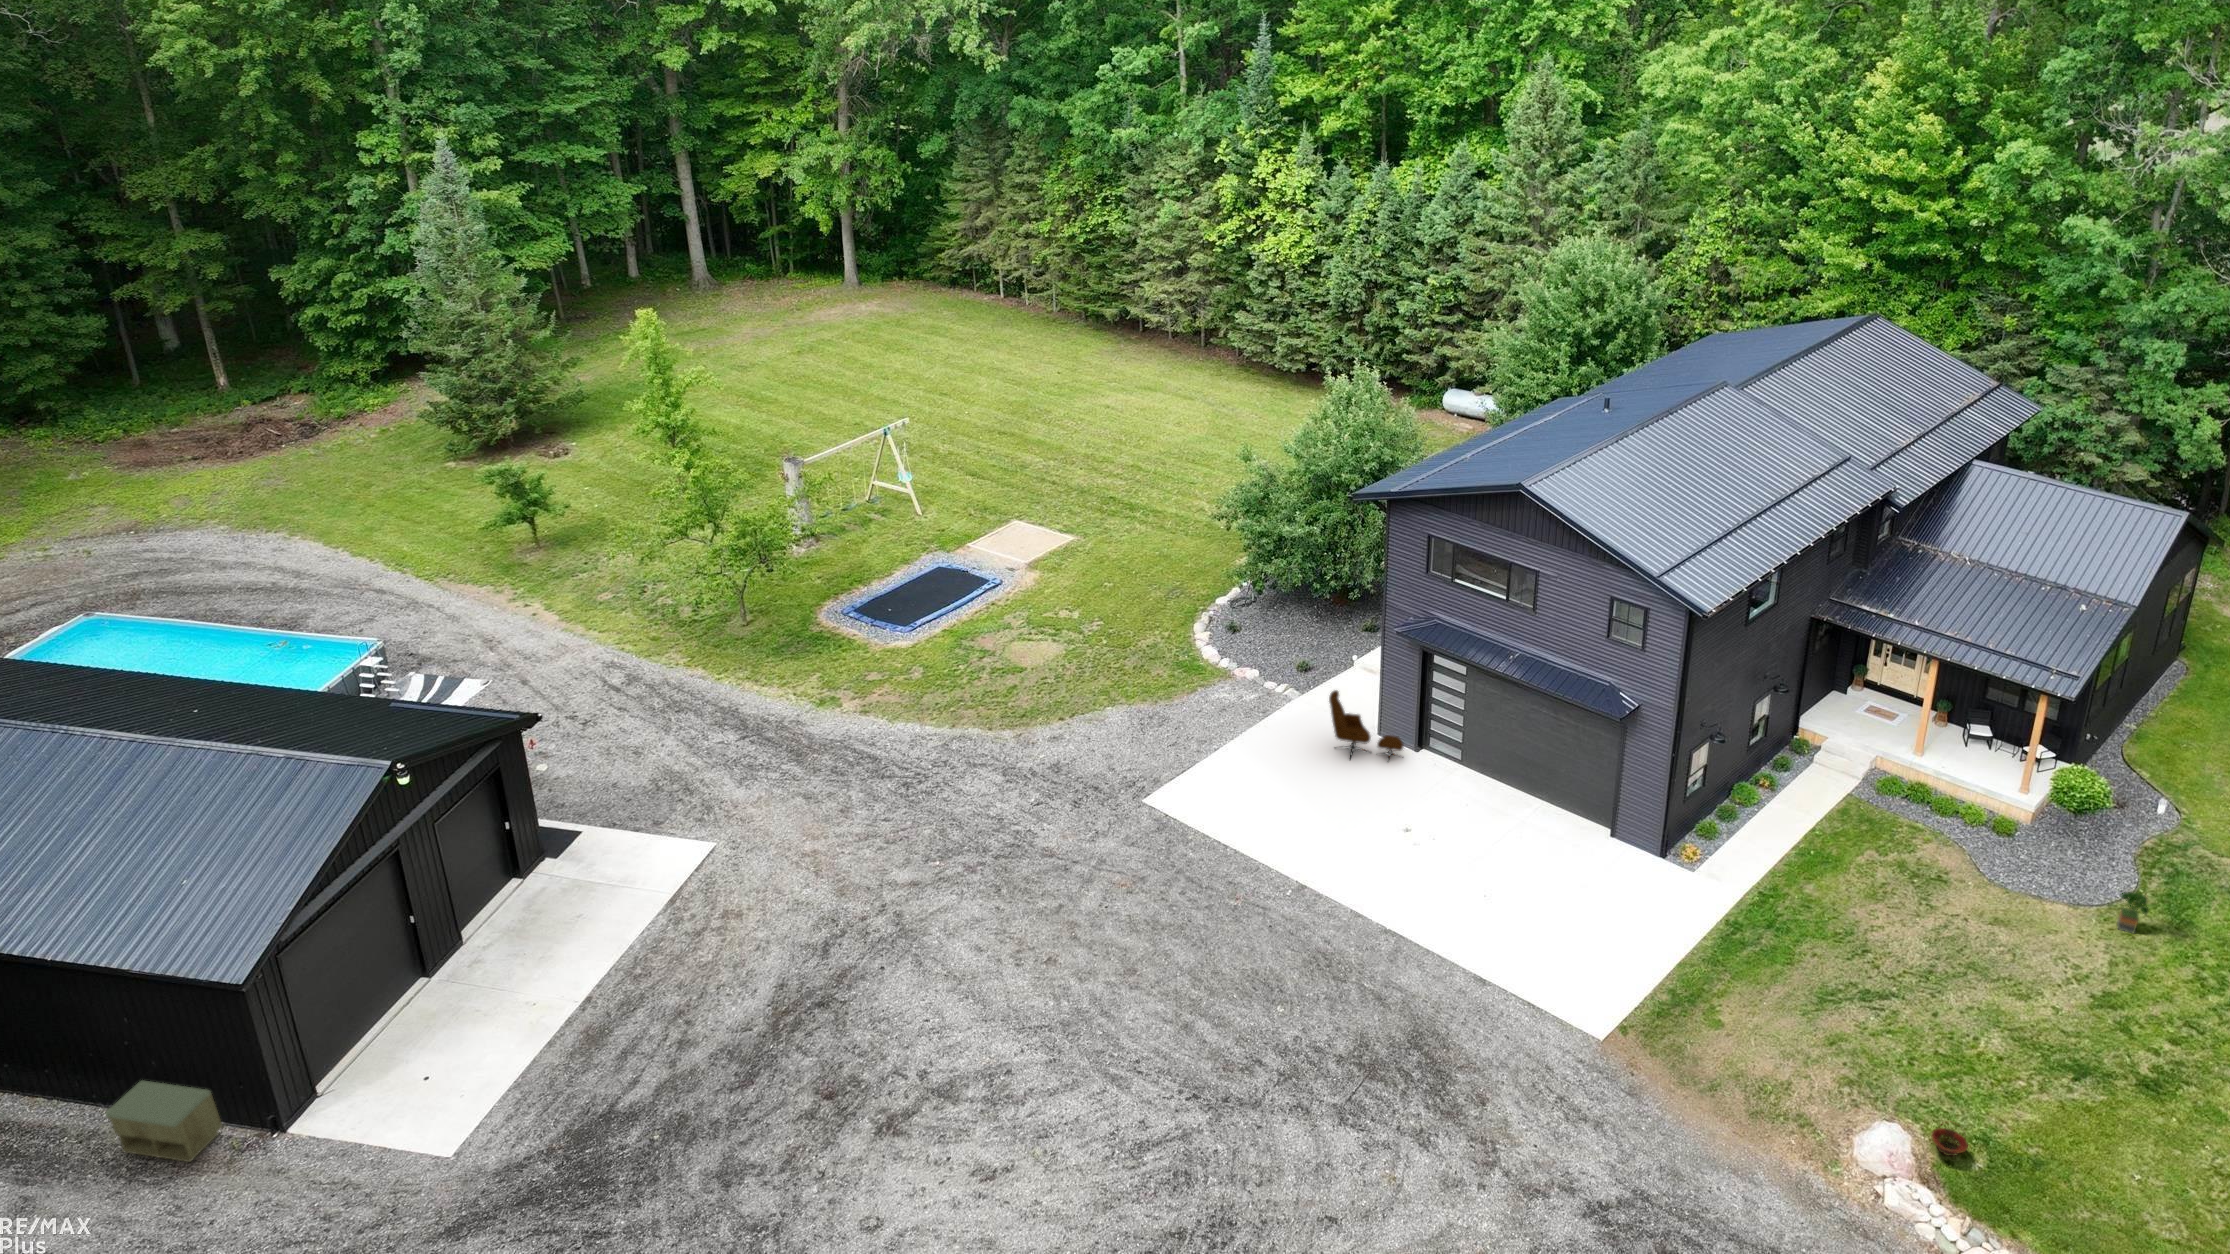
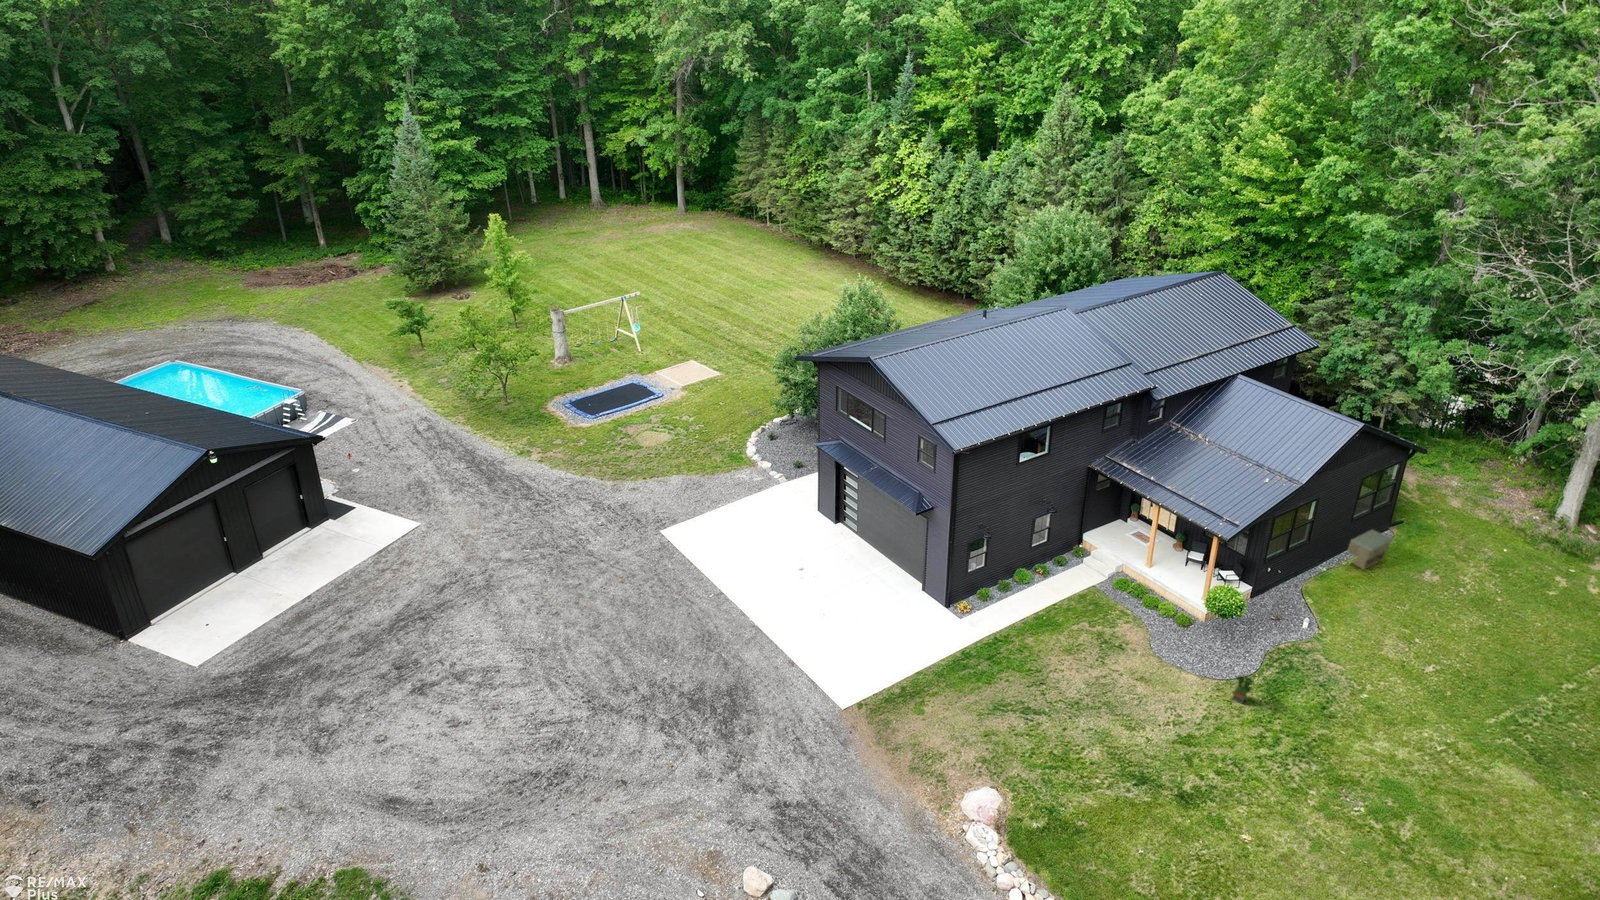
lounge chair: present [1329,690,1404,757] -> none [787,478,832,527]
storage bench: present [106,1081,222,1162] -> present [1348,530,1392,569]
basket: present [1931,1124,1968,1156] -> none [1011,795,1033,818]

